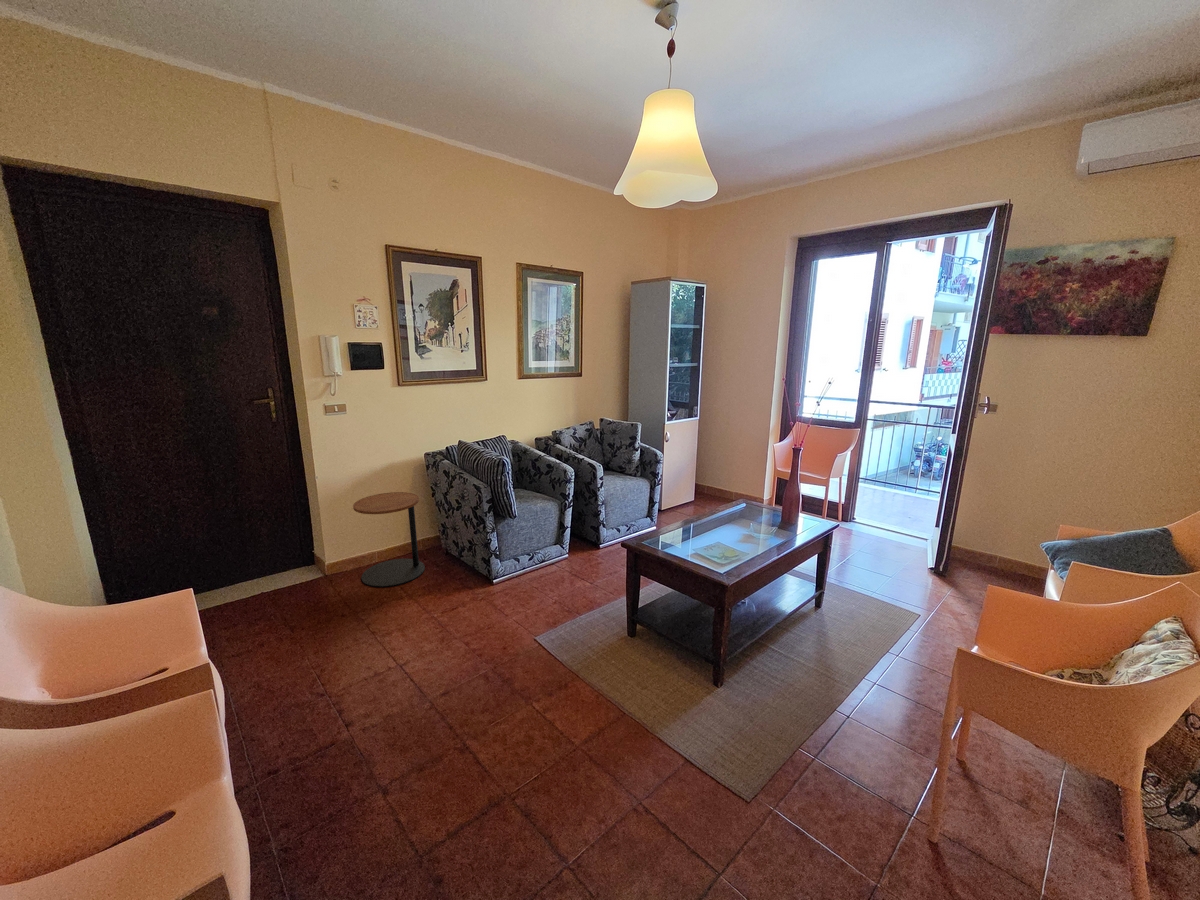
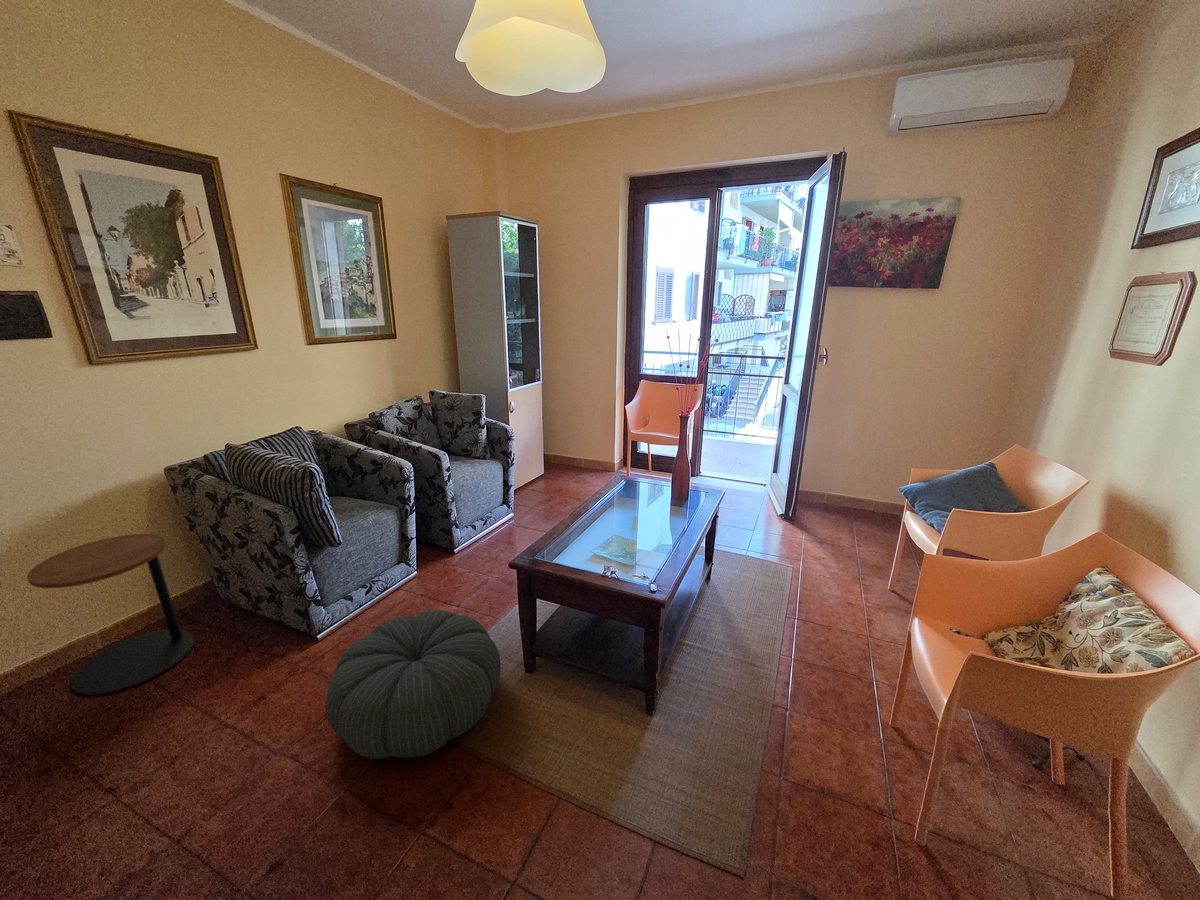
pouf: none [487,574,607,668] -> present [326,609,501,759]

